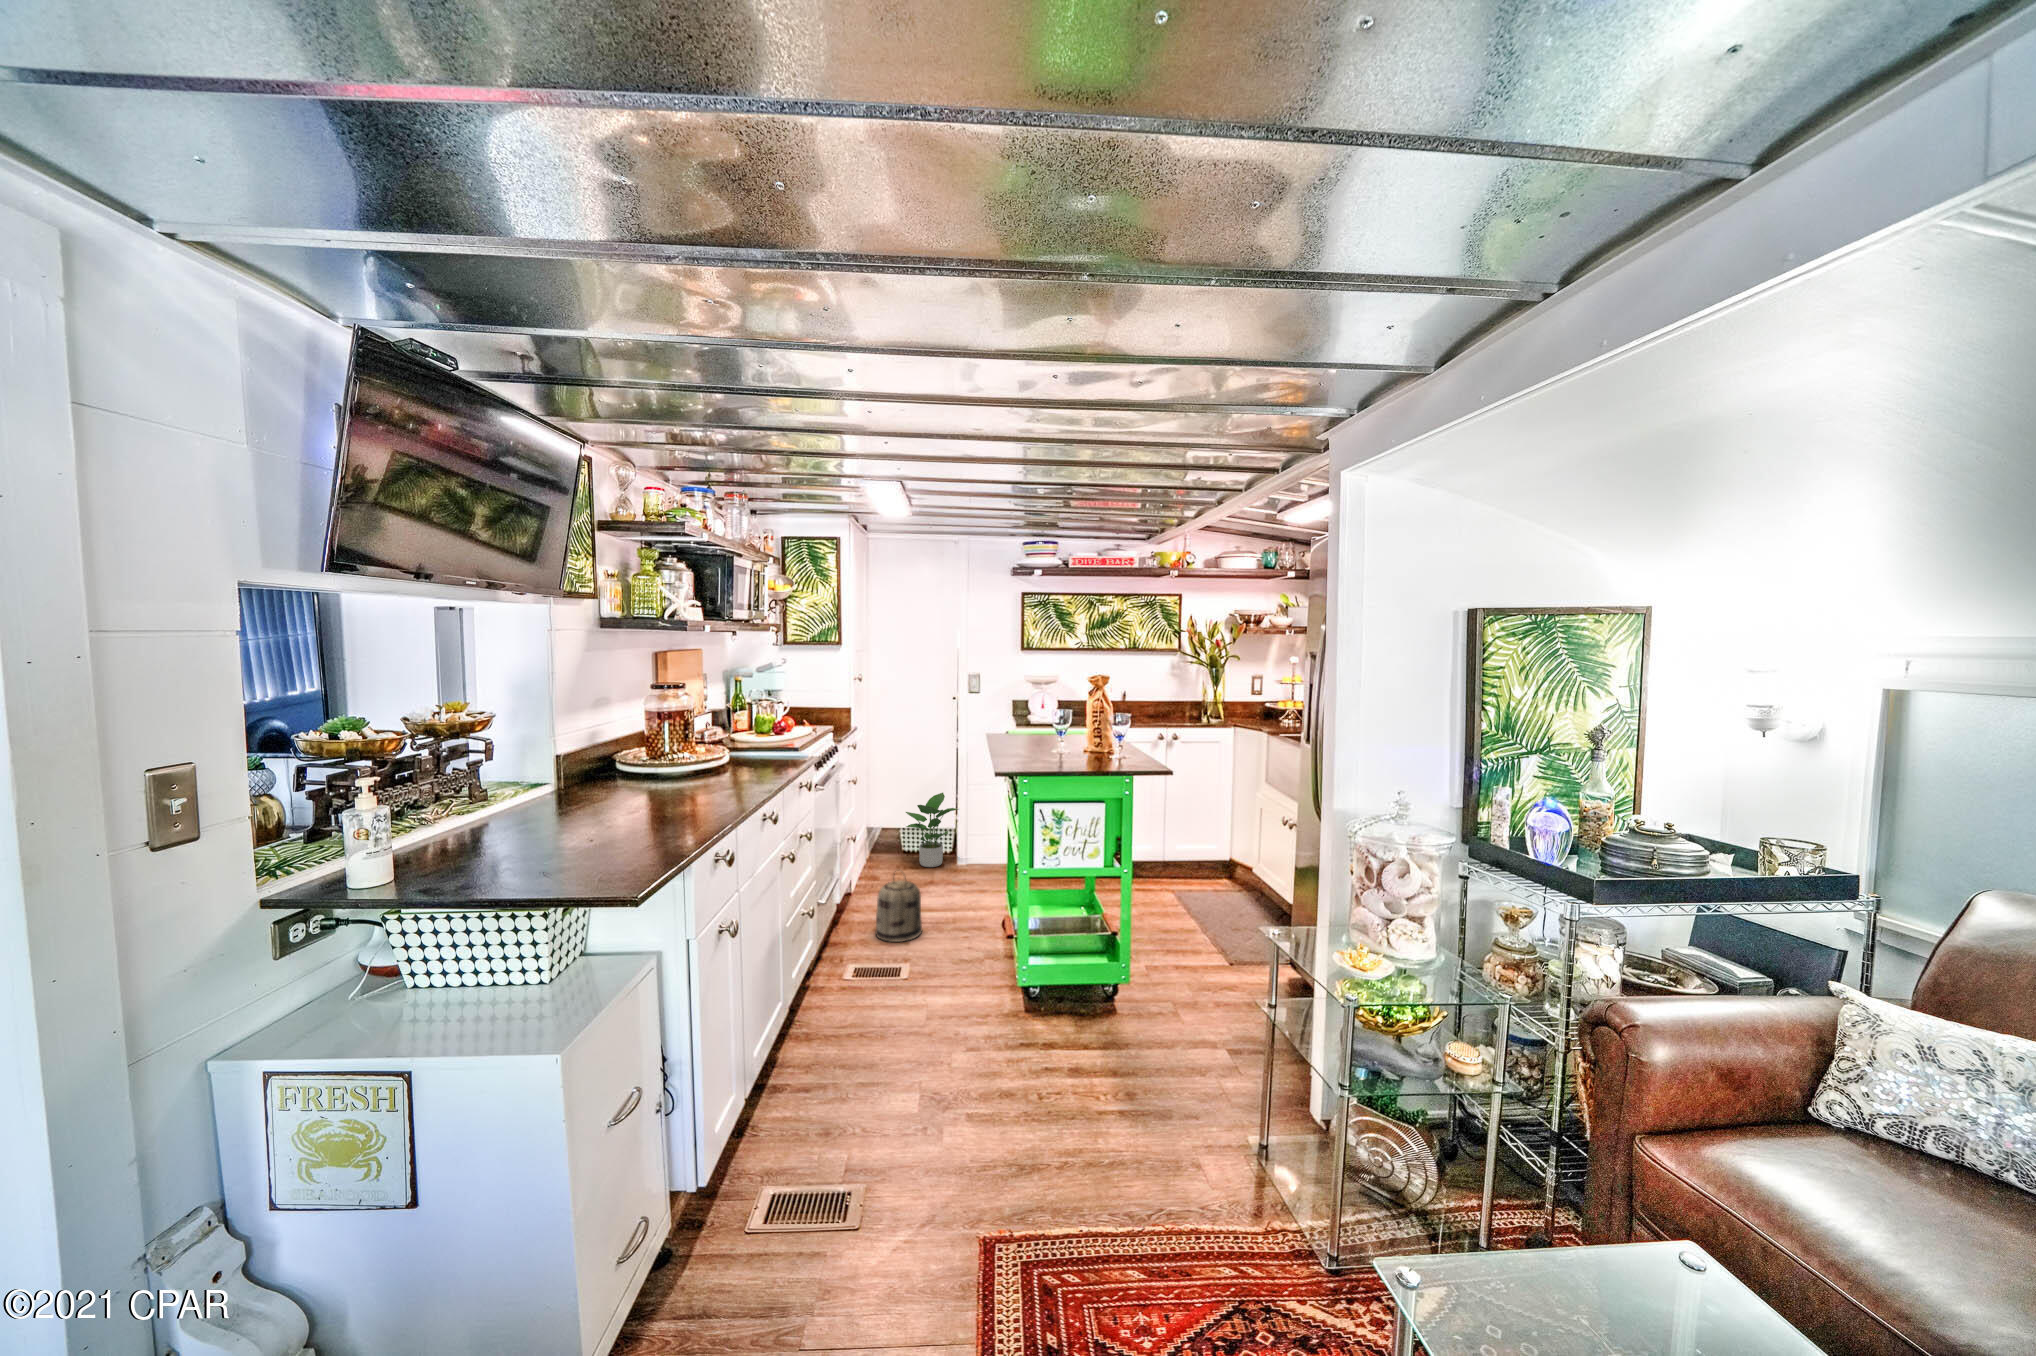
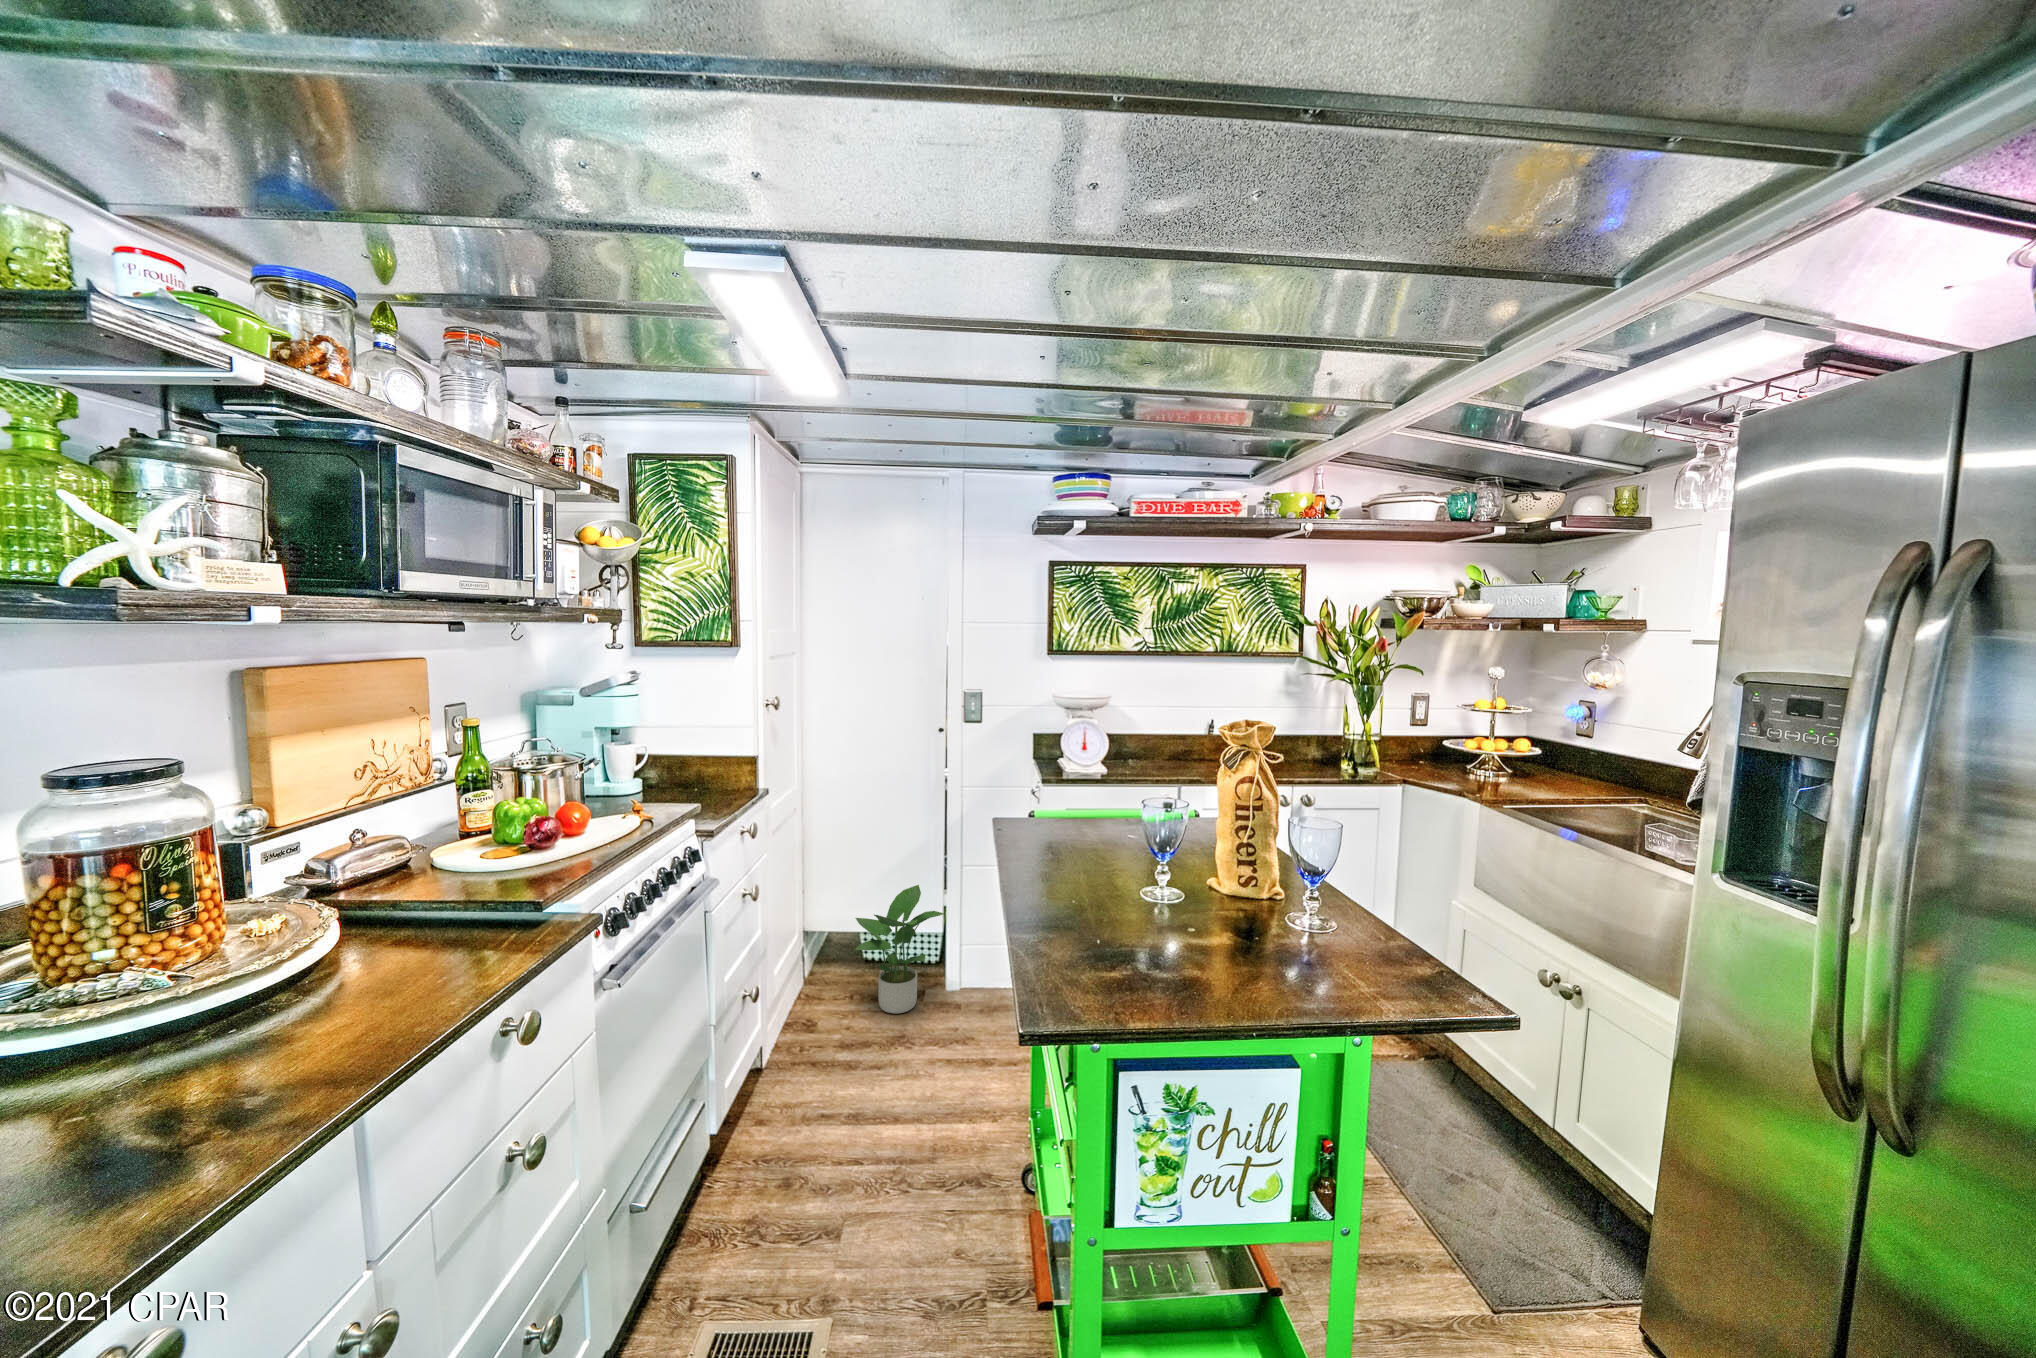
basket: present [875,871,922,942] -> none [768,1104,864,1269]

